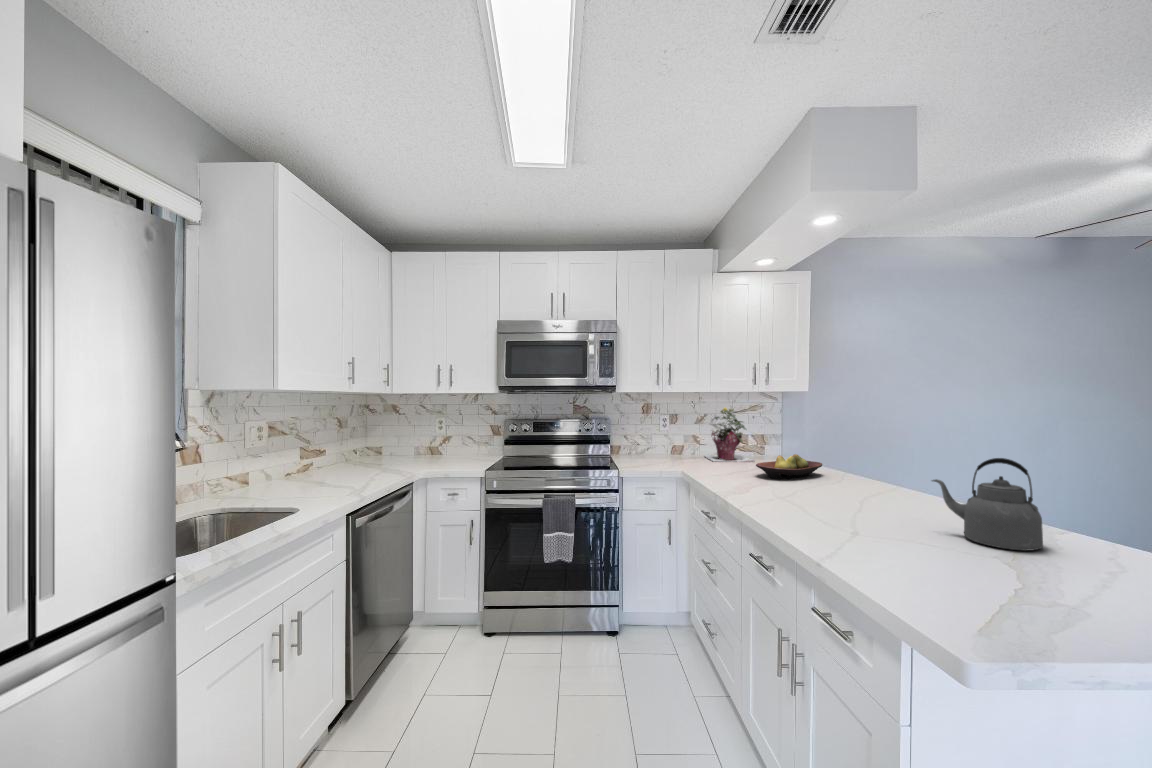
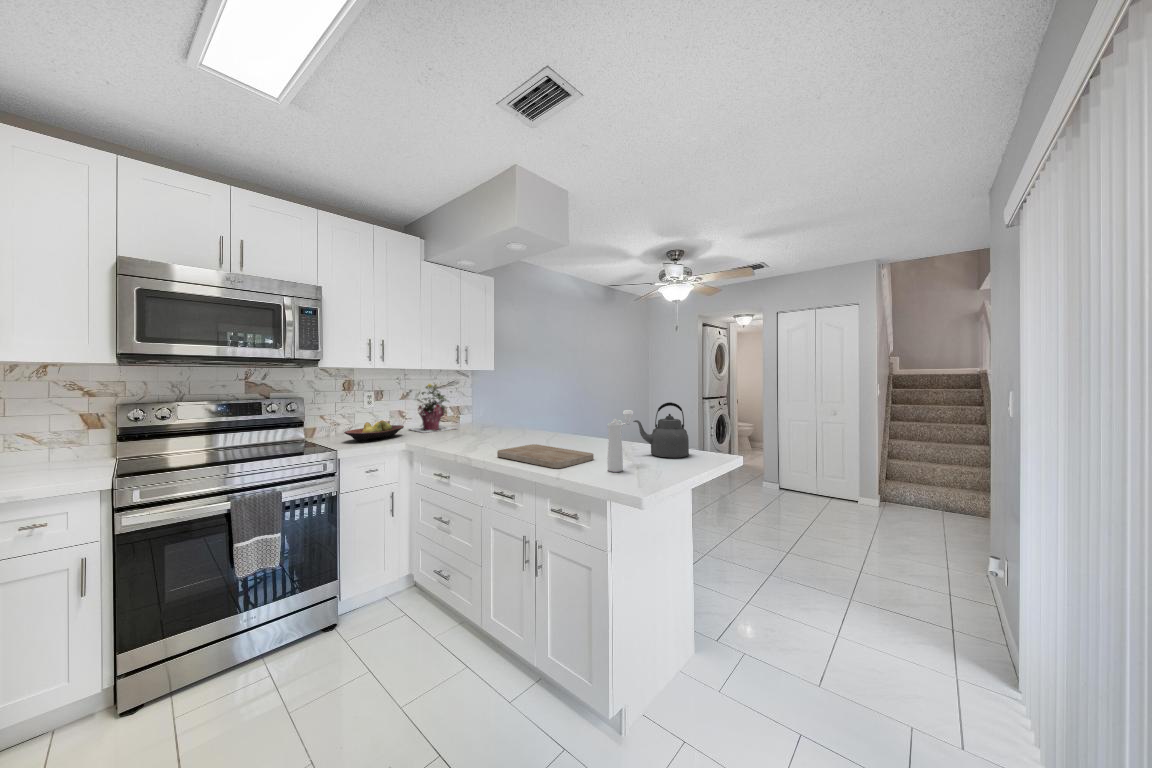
fruit bowl: present [756,454,822,479] -> present [344,420,404,442]
pepper mill: none [846,463,903,544] -> present [607,410,634,472]
cutting board: none [745,492,857,524] -> present [497,444,594,468]

